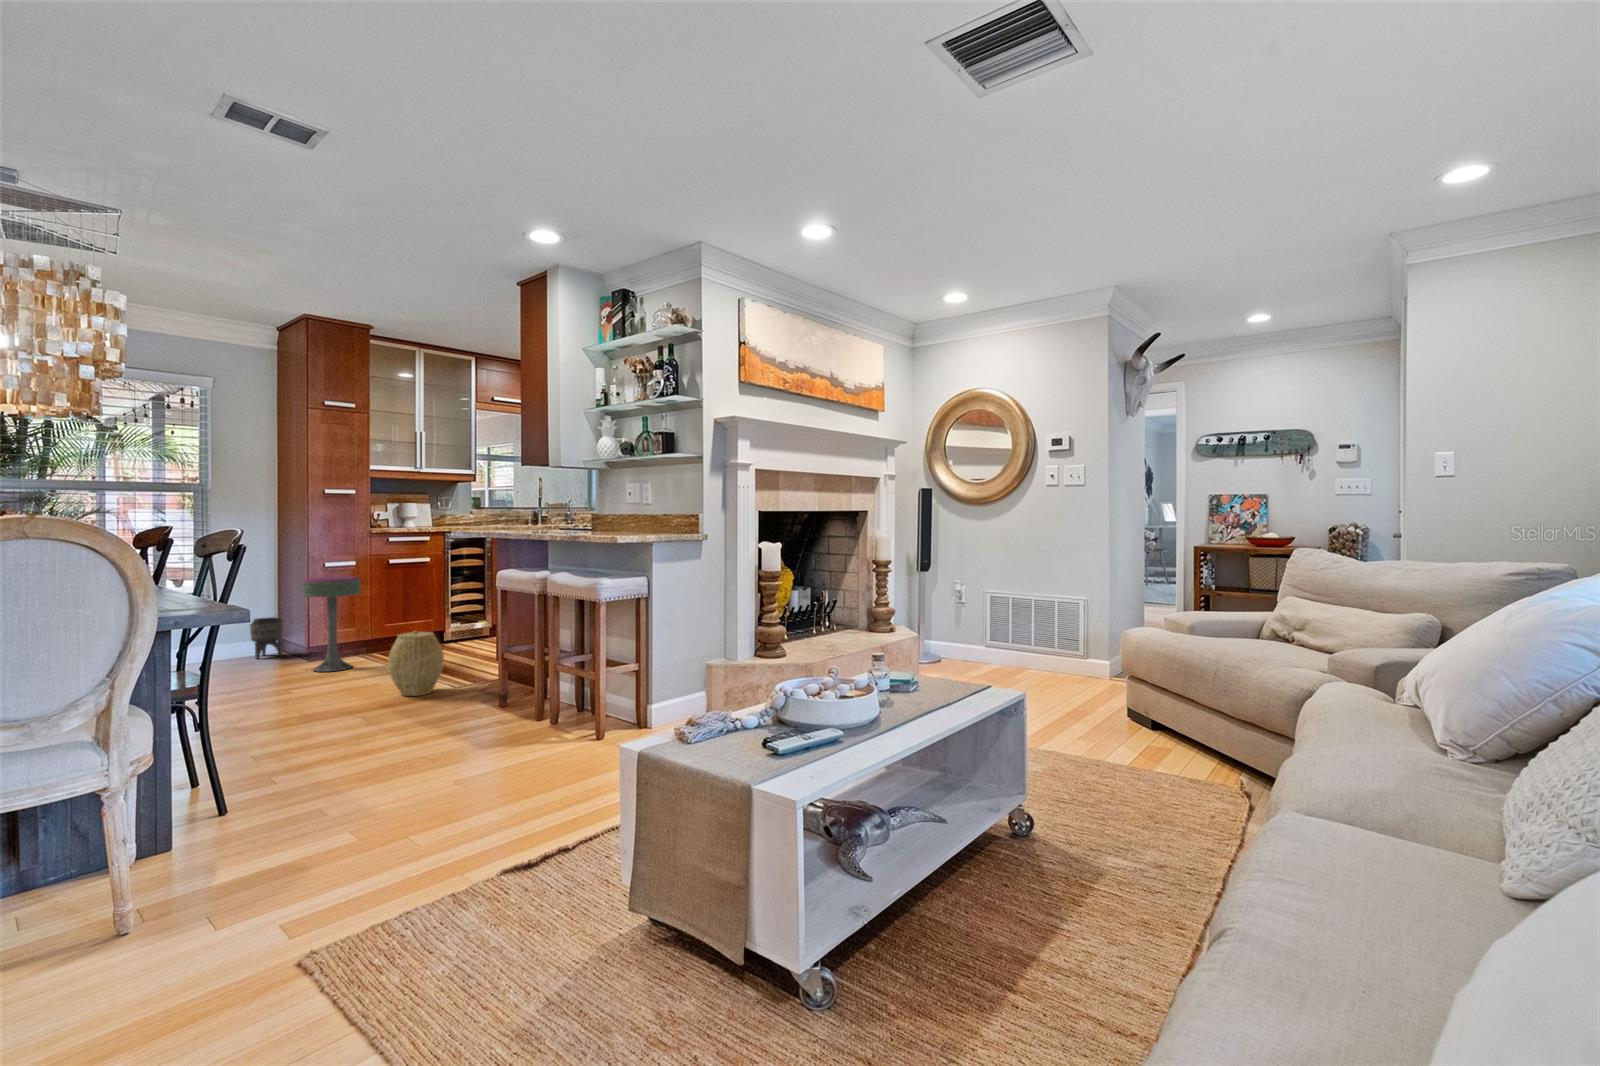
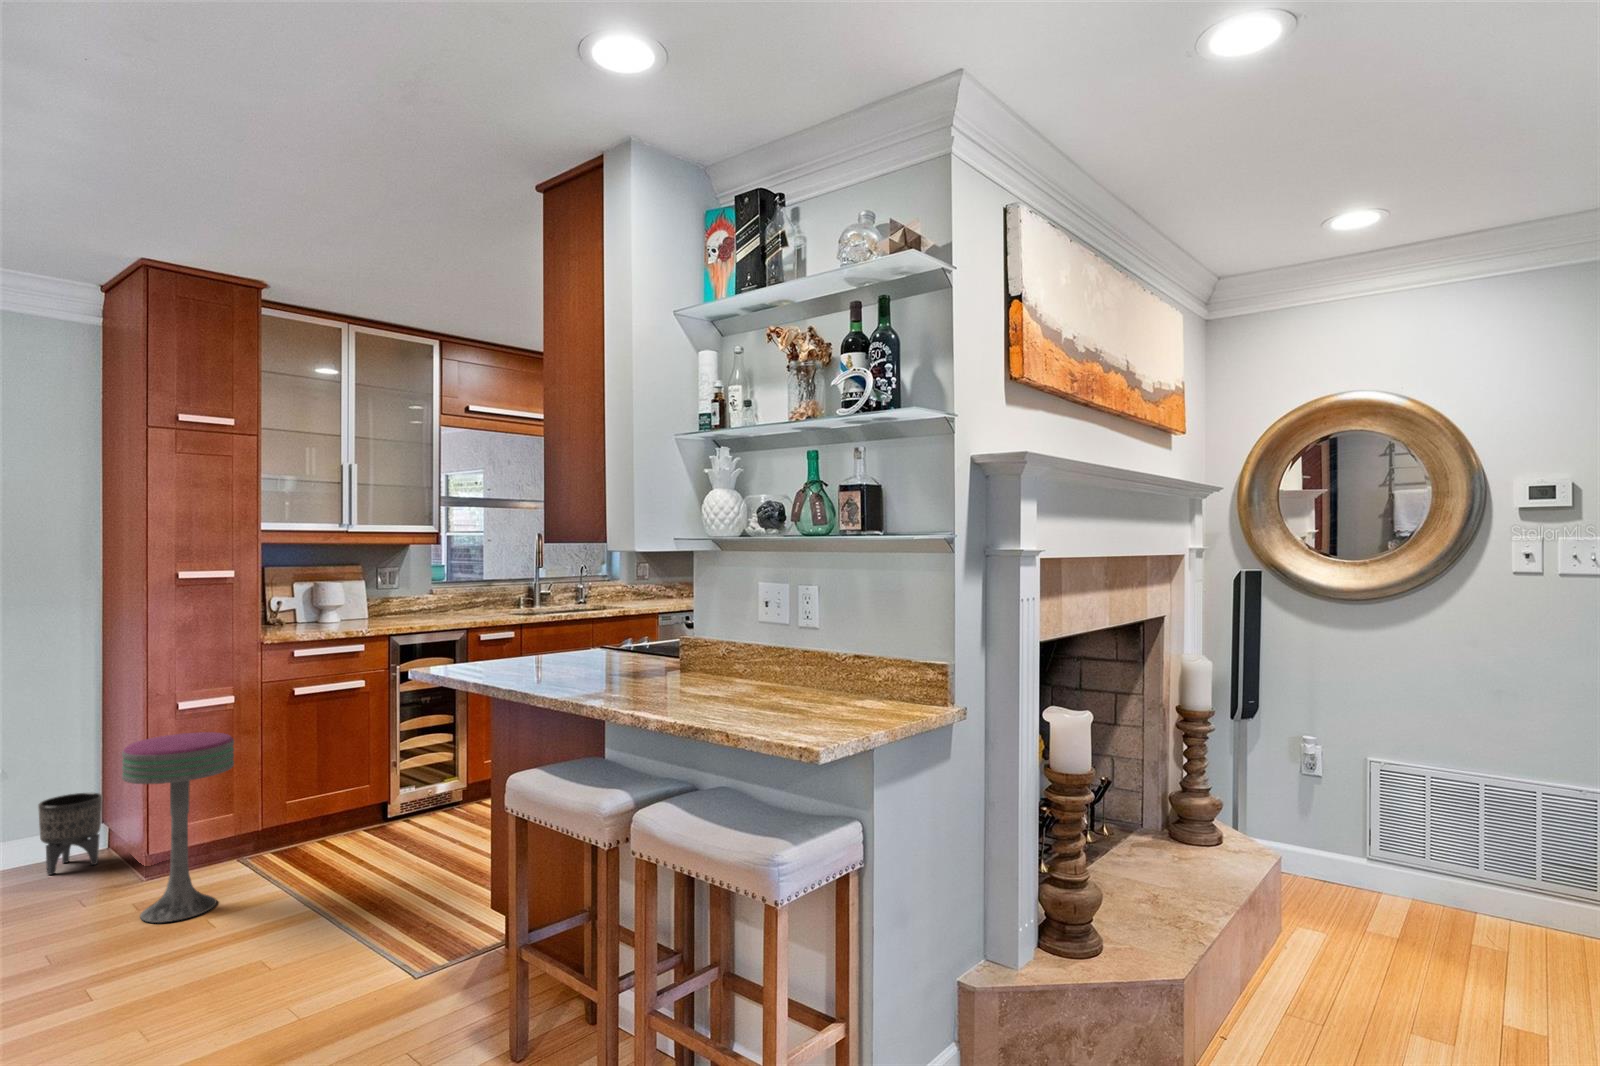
woven basket: present [388,631,444,696] -> none [271,878,387,1026]

